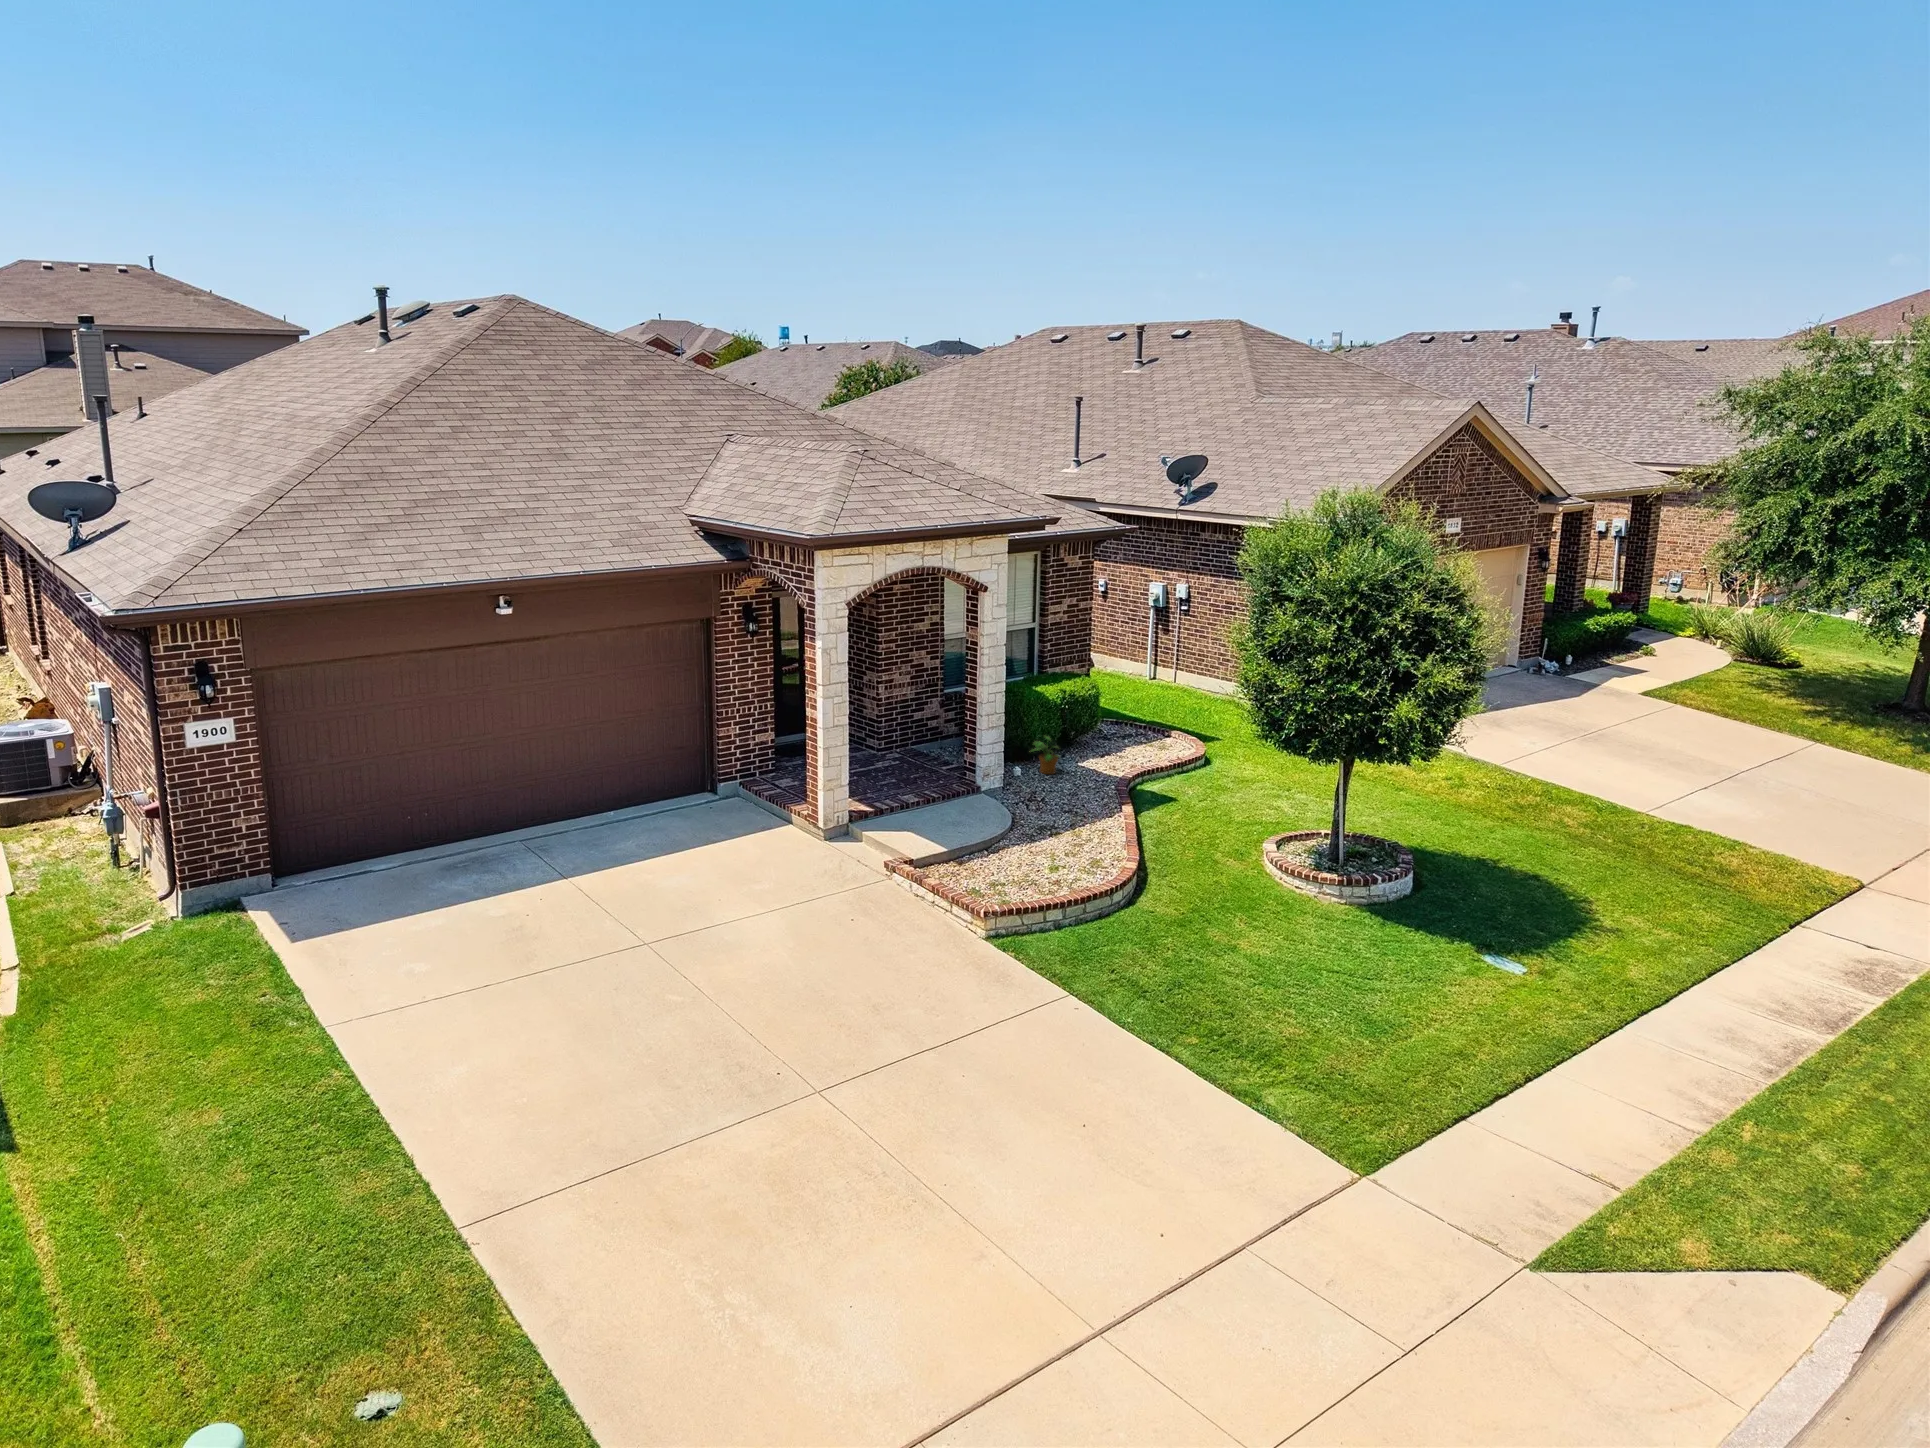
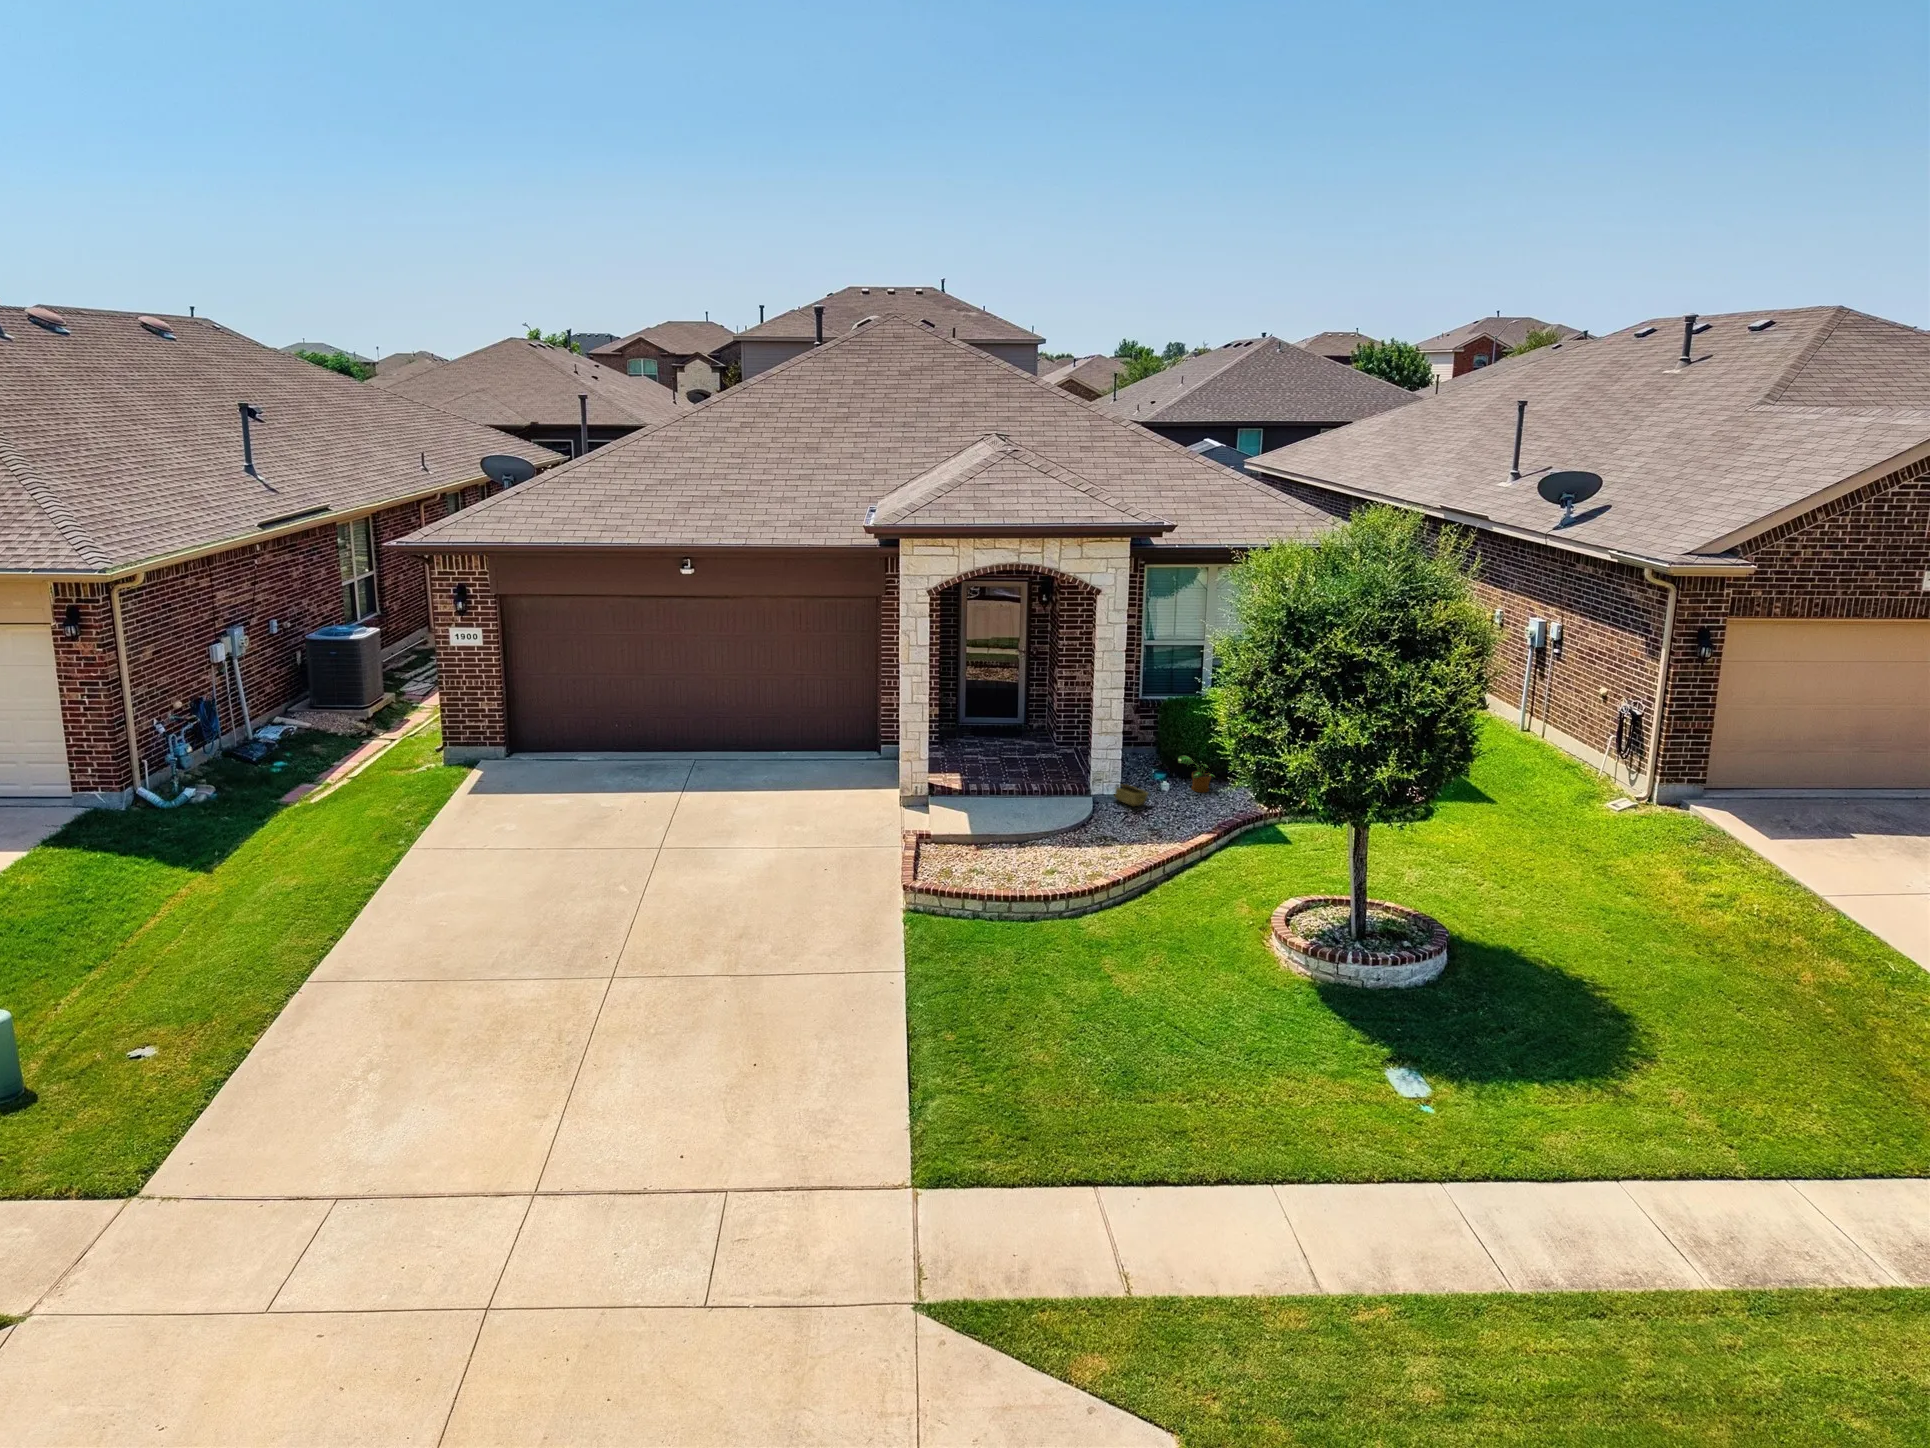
woven basket: none [996,778,1033,797] -> present [1114,785,1148,806]

